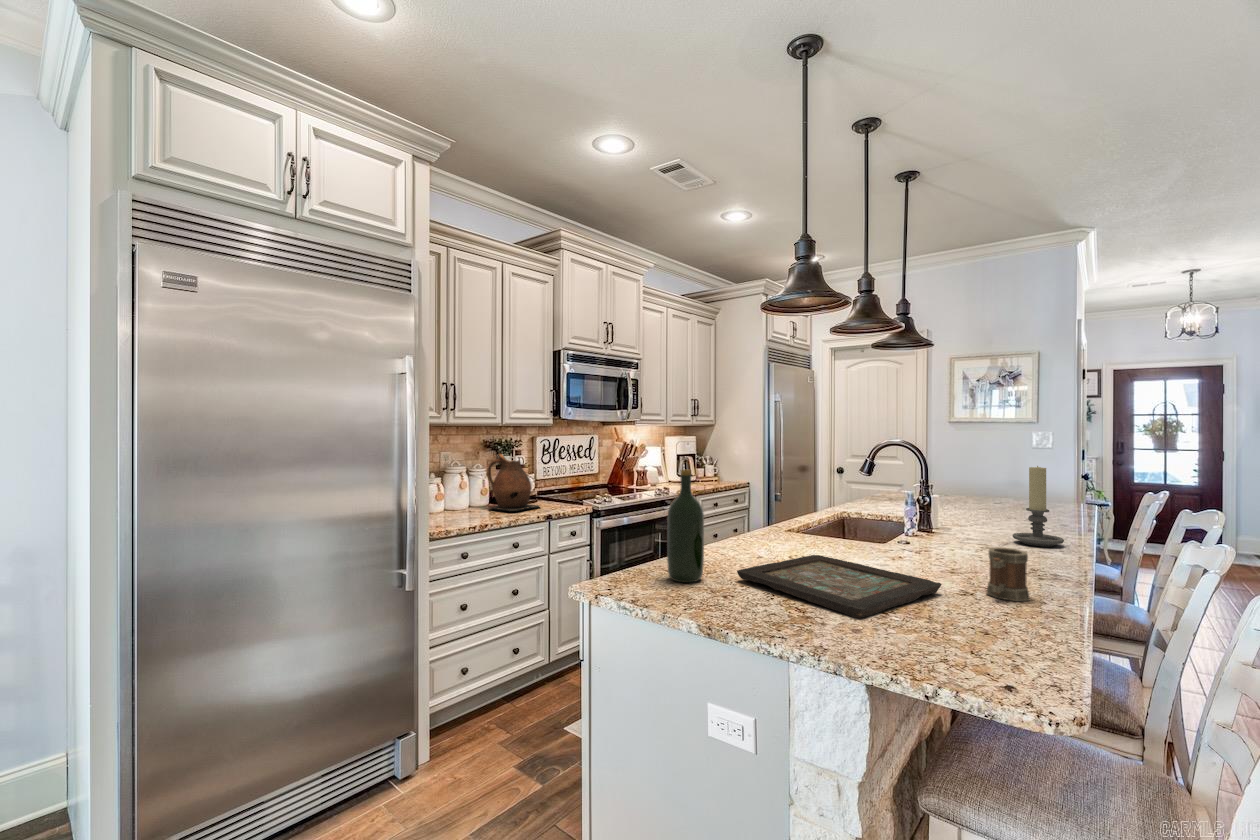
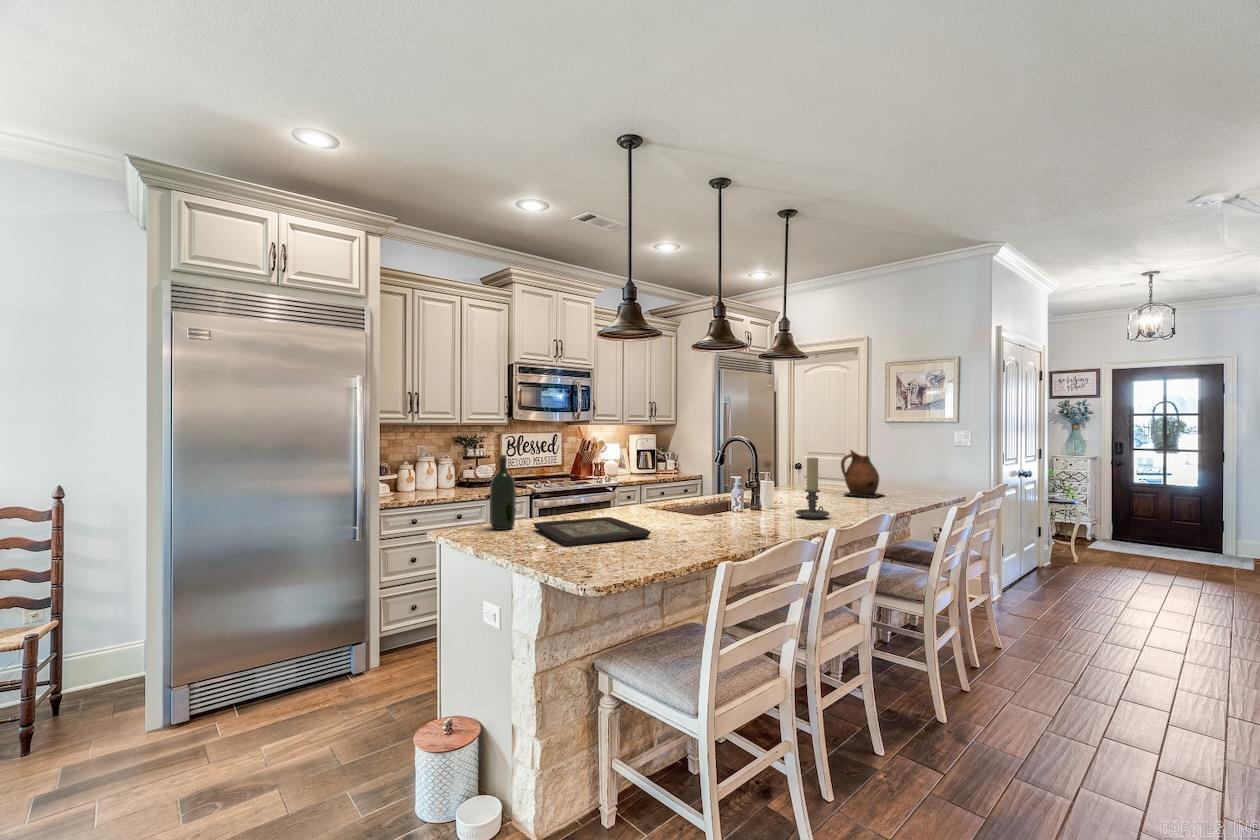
ceramic pitcher: present [488,454,539,511] -> present [841,450,884,498]
mug: present [987,548,1030,601] -> none [675,509,705,543]

